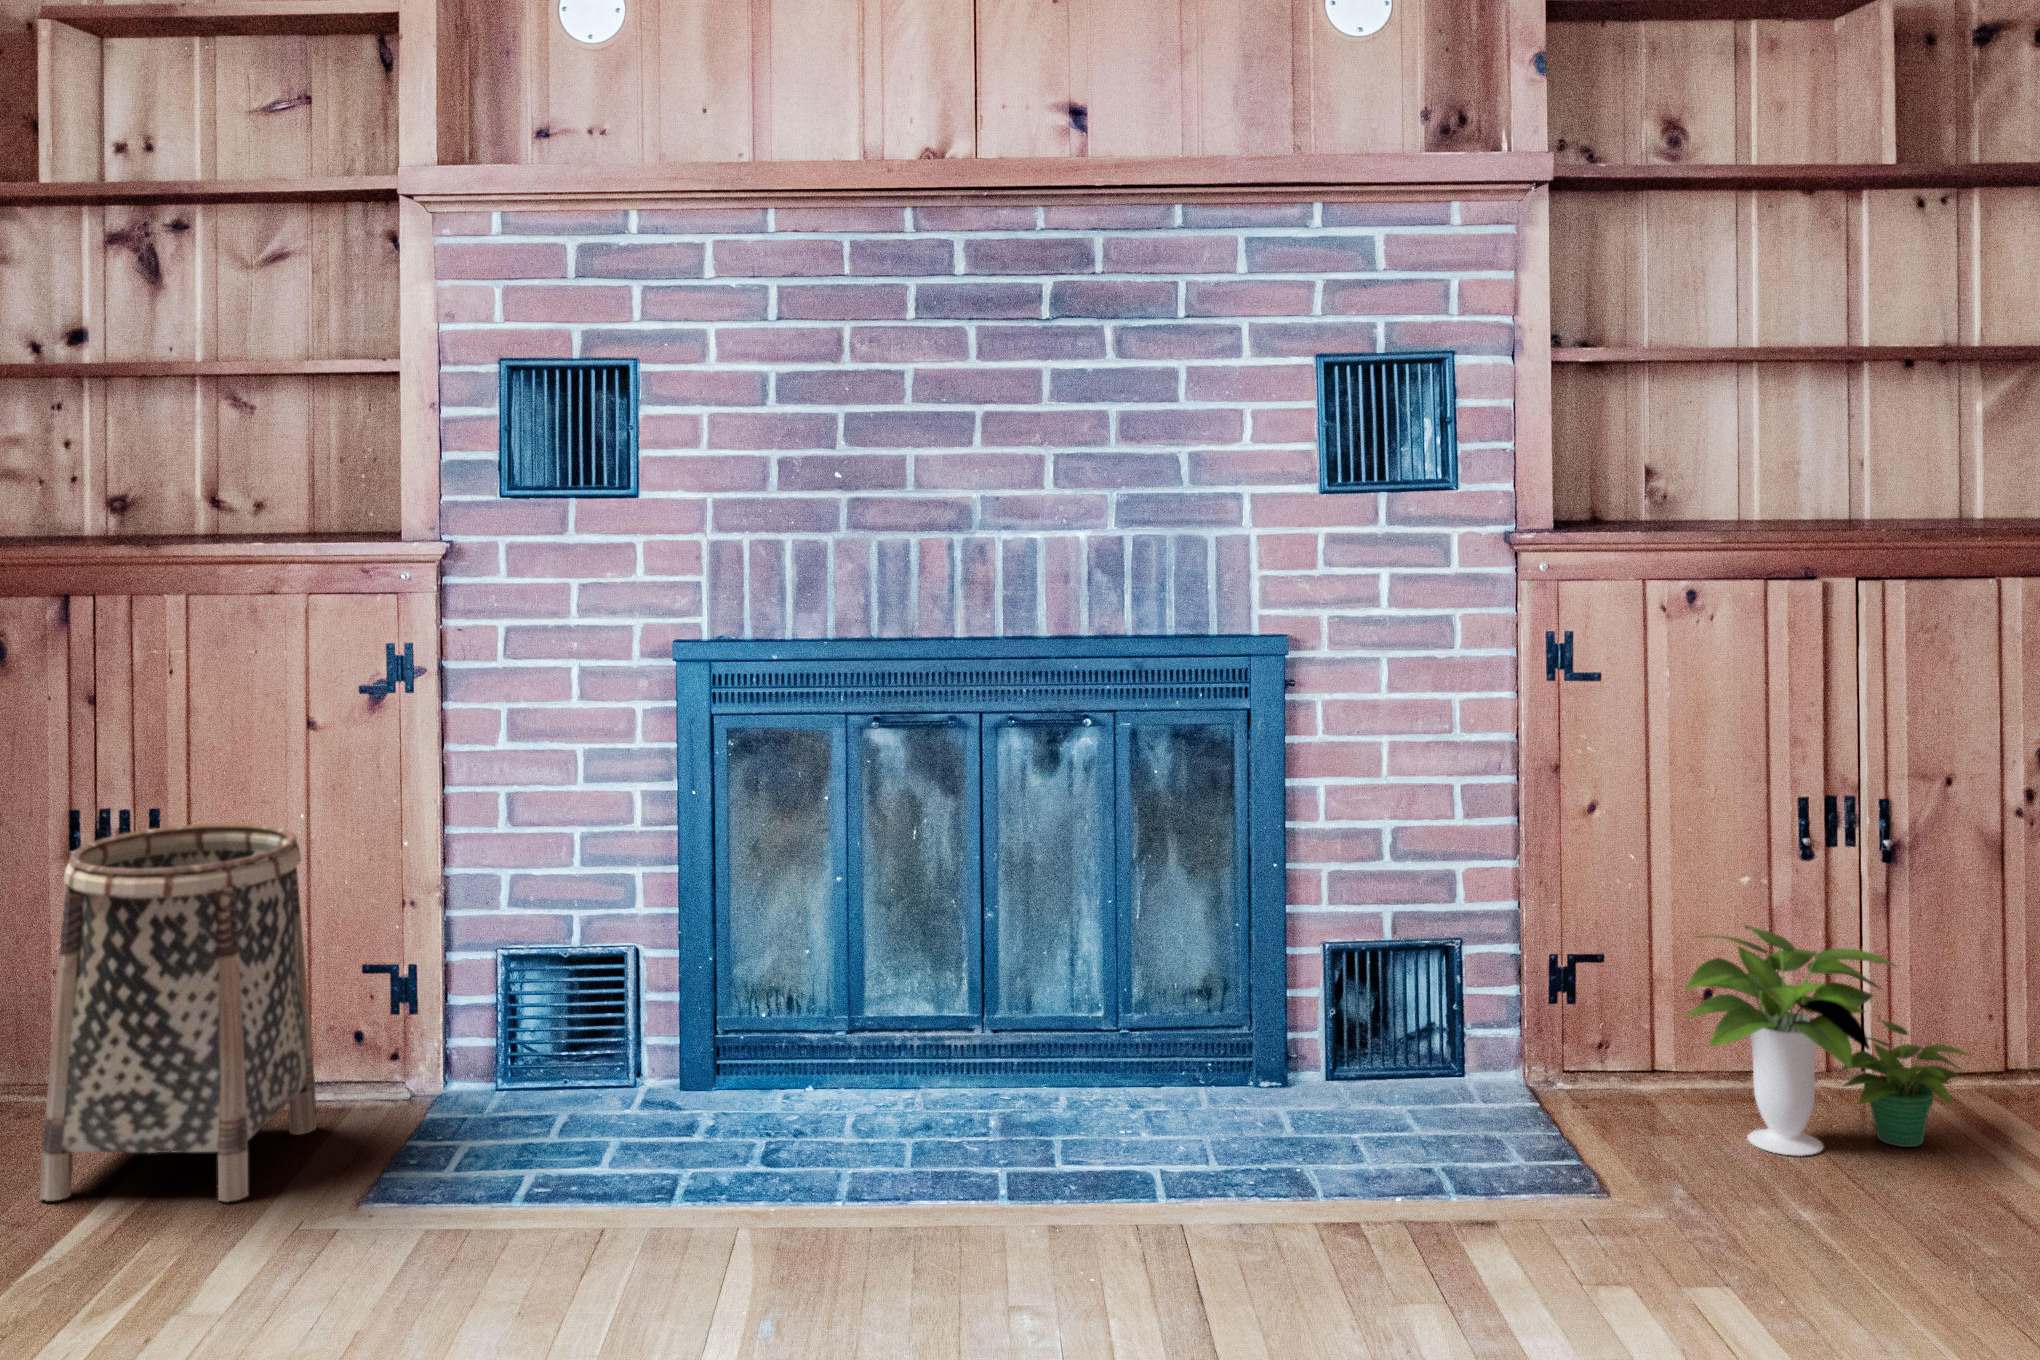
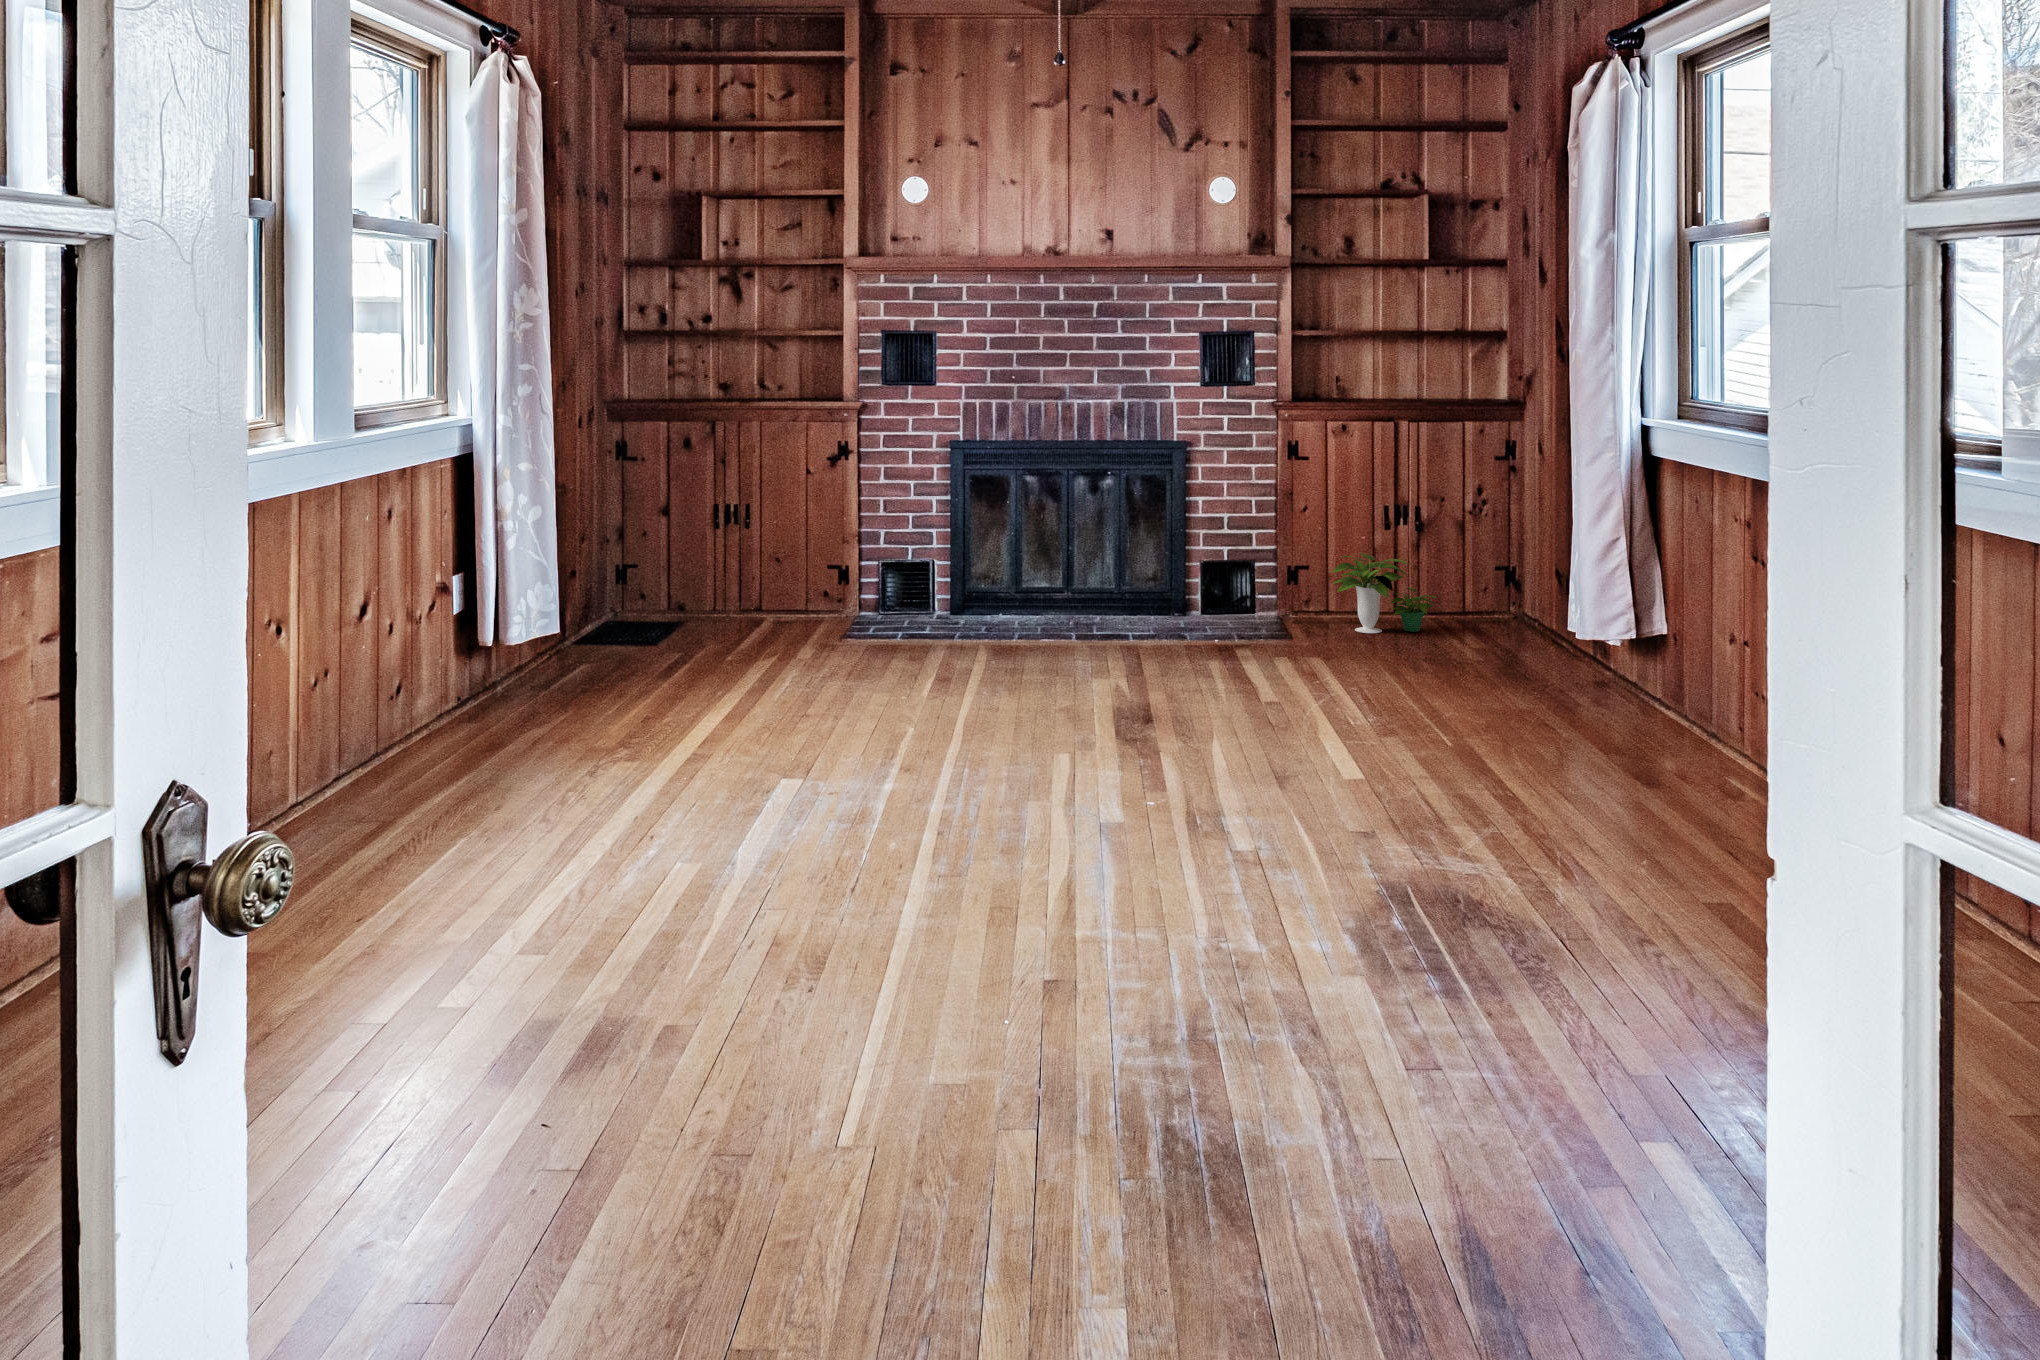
basket: present [40,823,317,1202] -> none [723,509,814,639]

